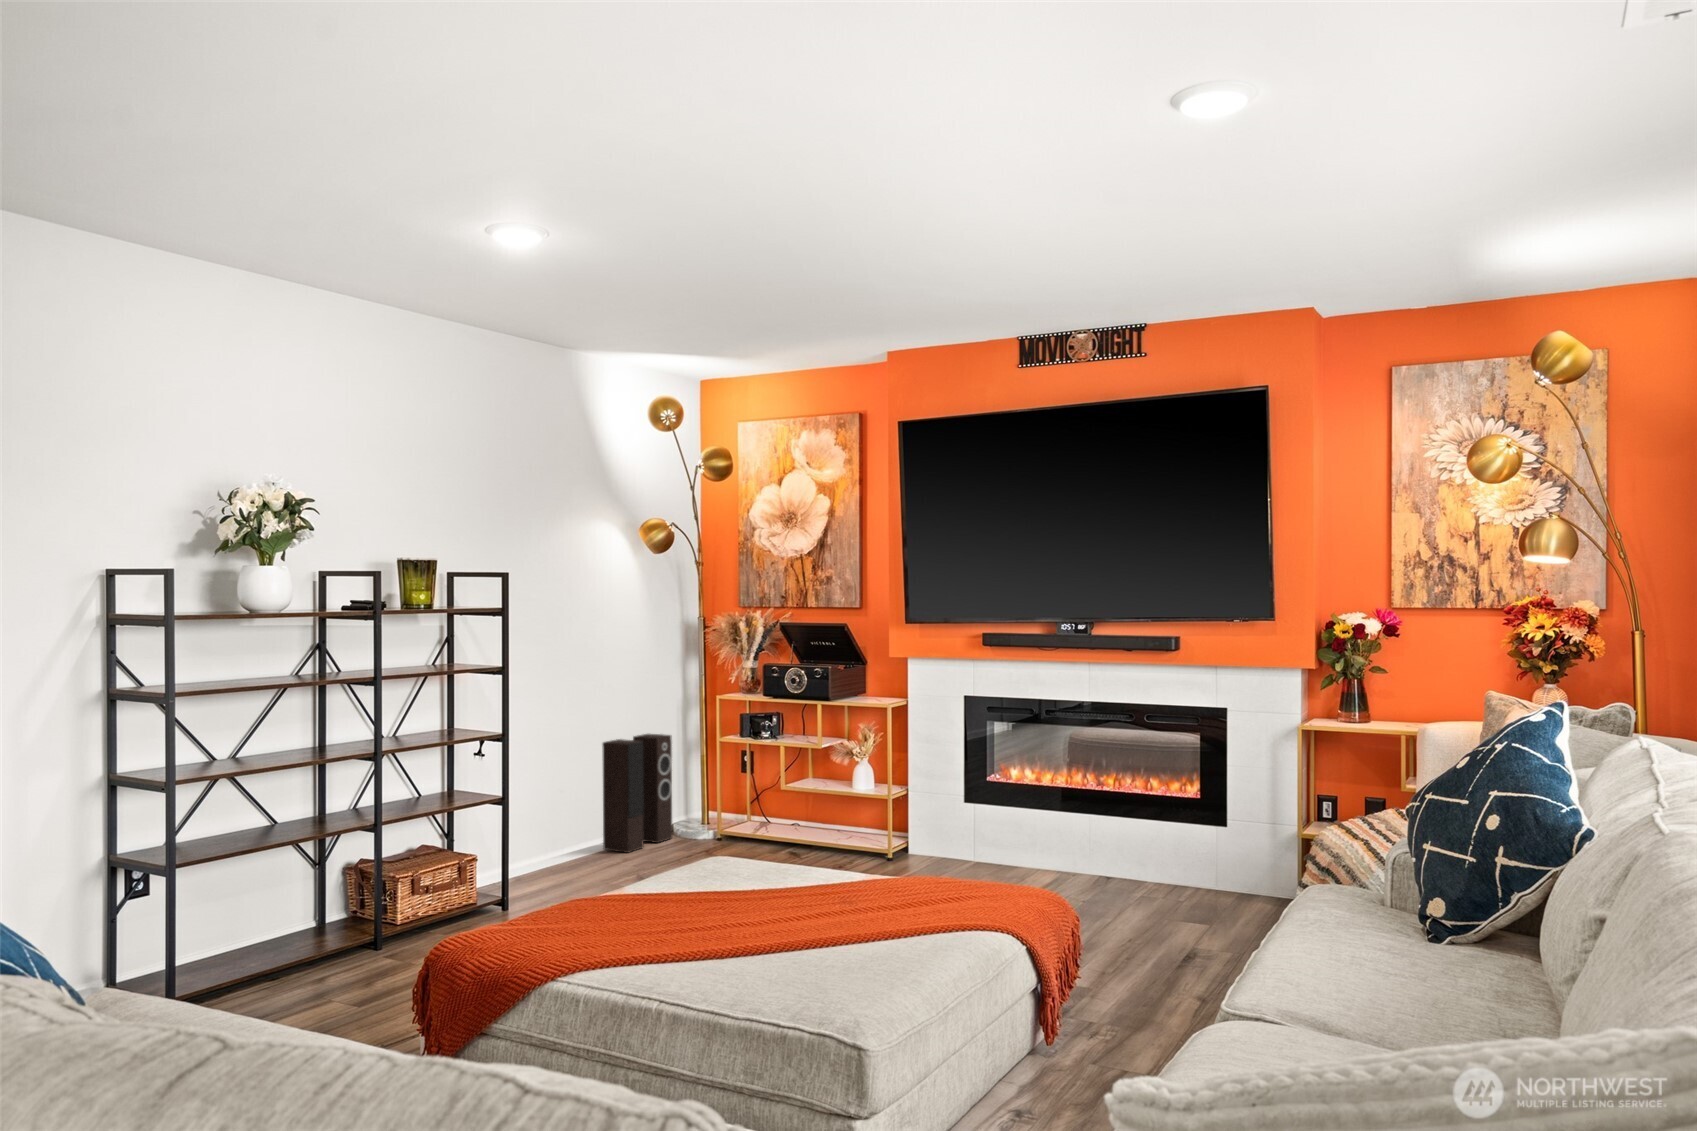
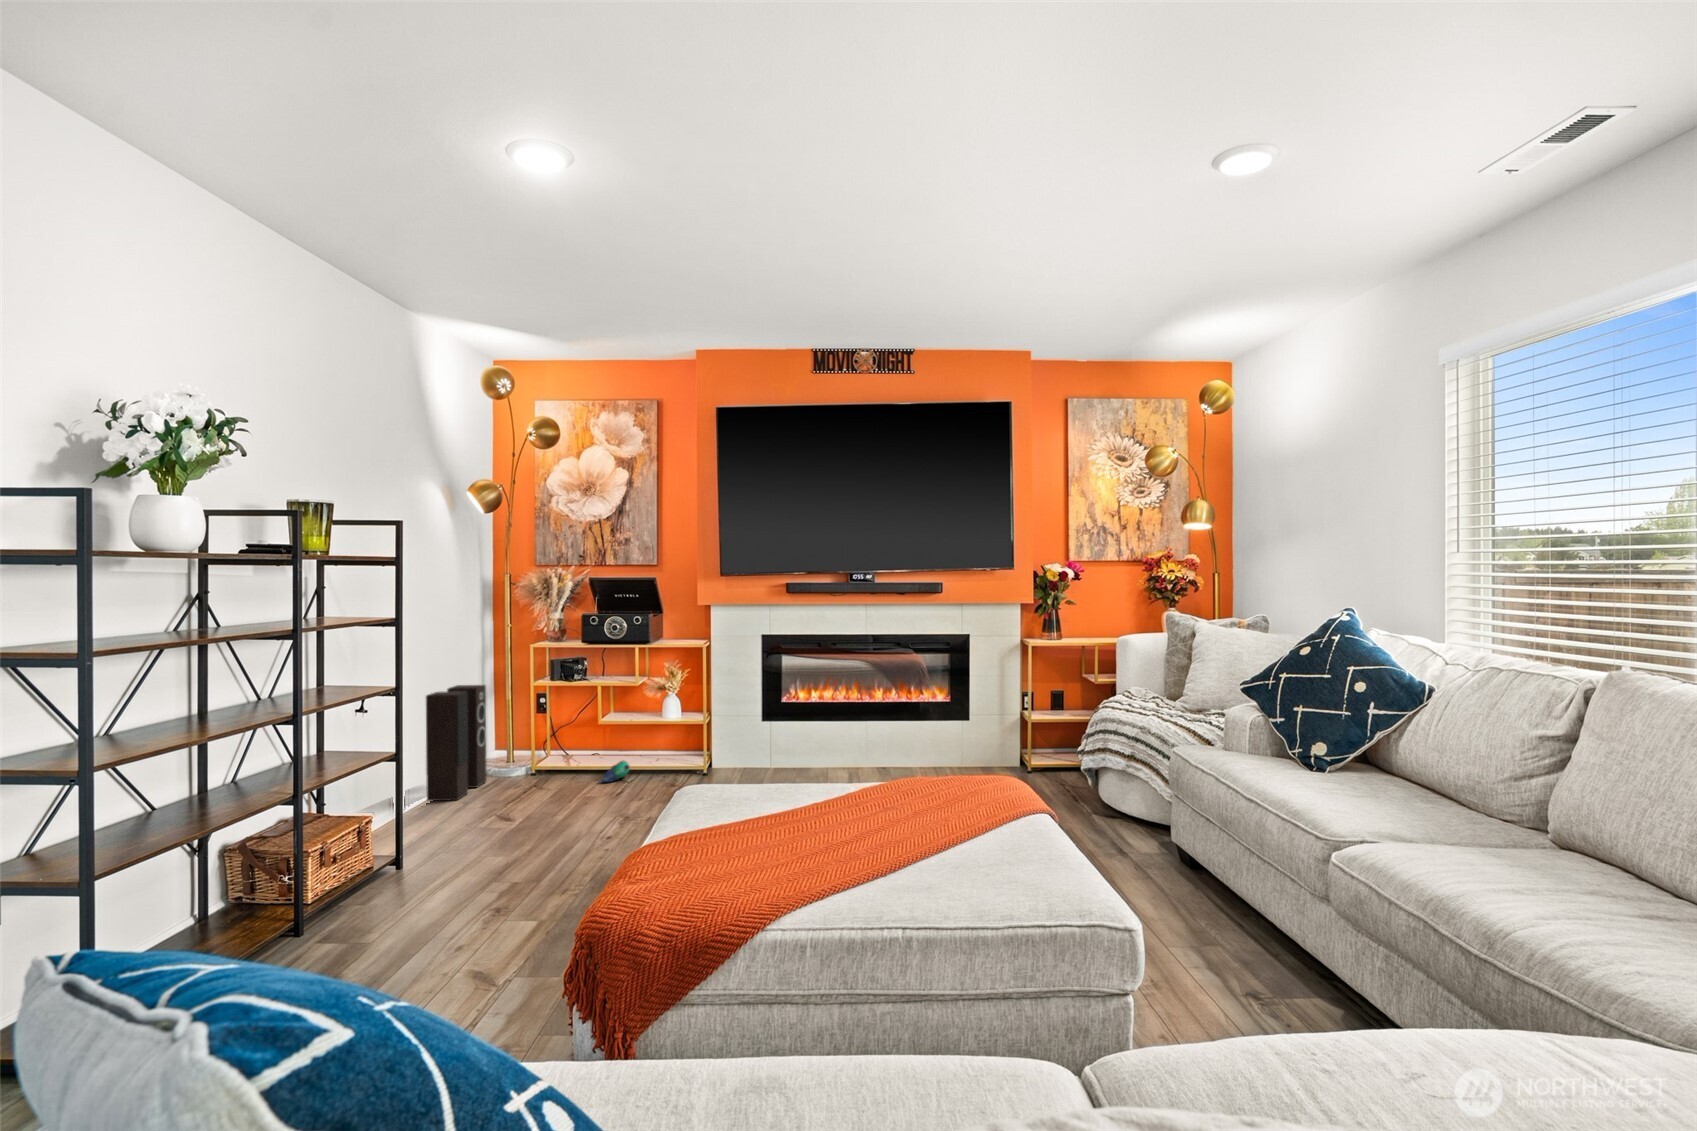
plush toy: none [770,831,811,853] -> present [600,761,630,782]

